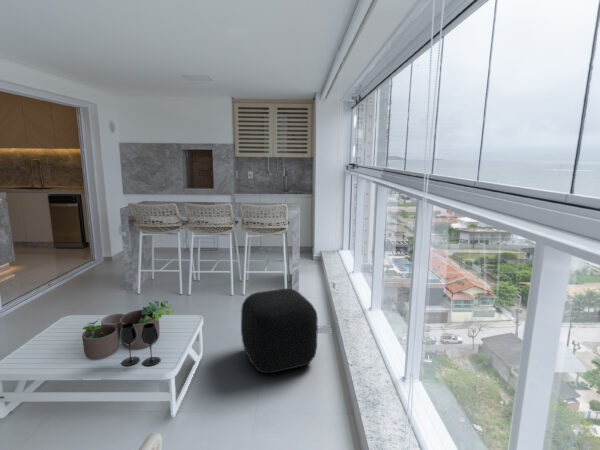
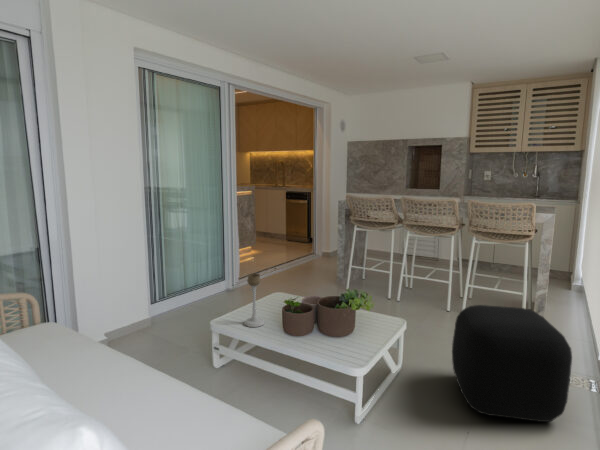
candle holder: none [36,306,63,363] -> present [244,273,265,327]
wine glass: present [120,323,160,366] -> none [312,304,350,356]

